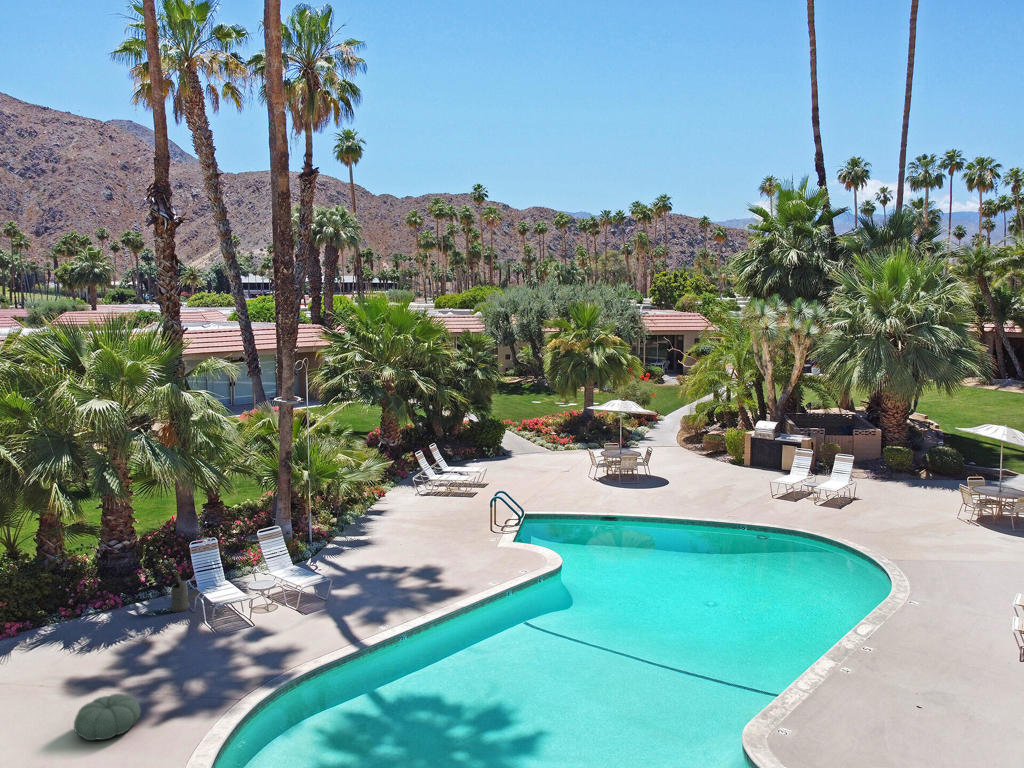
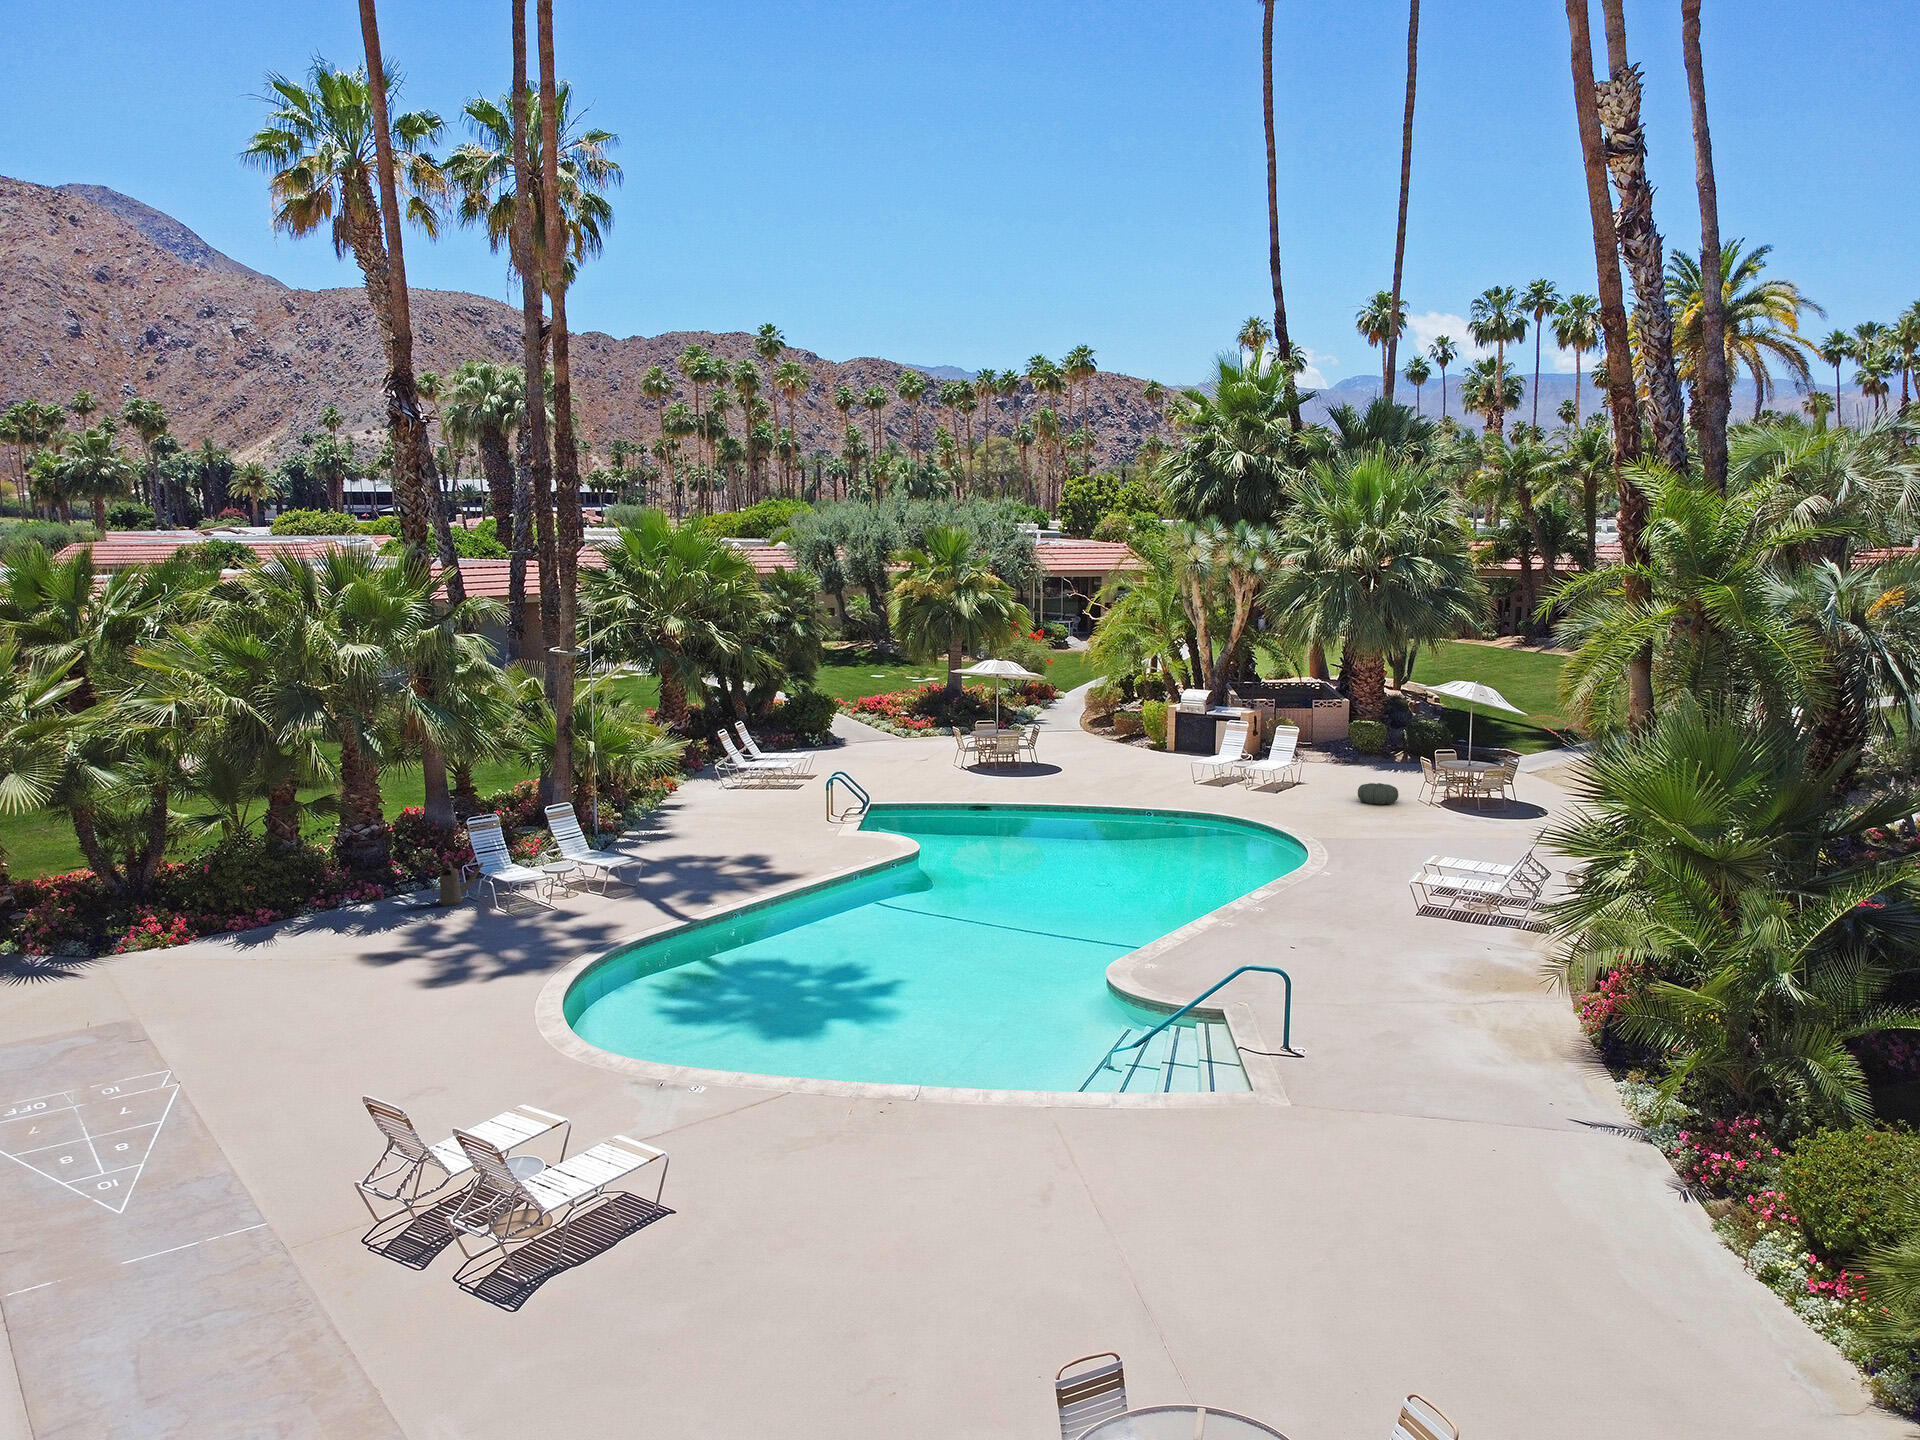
pouf: present [74,694,141,740] -> present [1358,783,1399,805]

